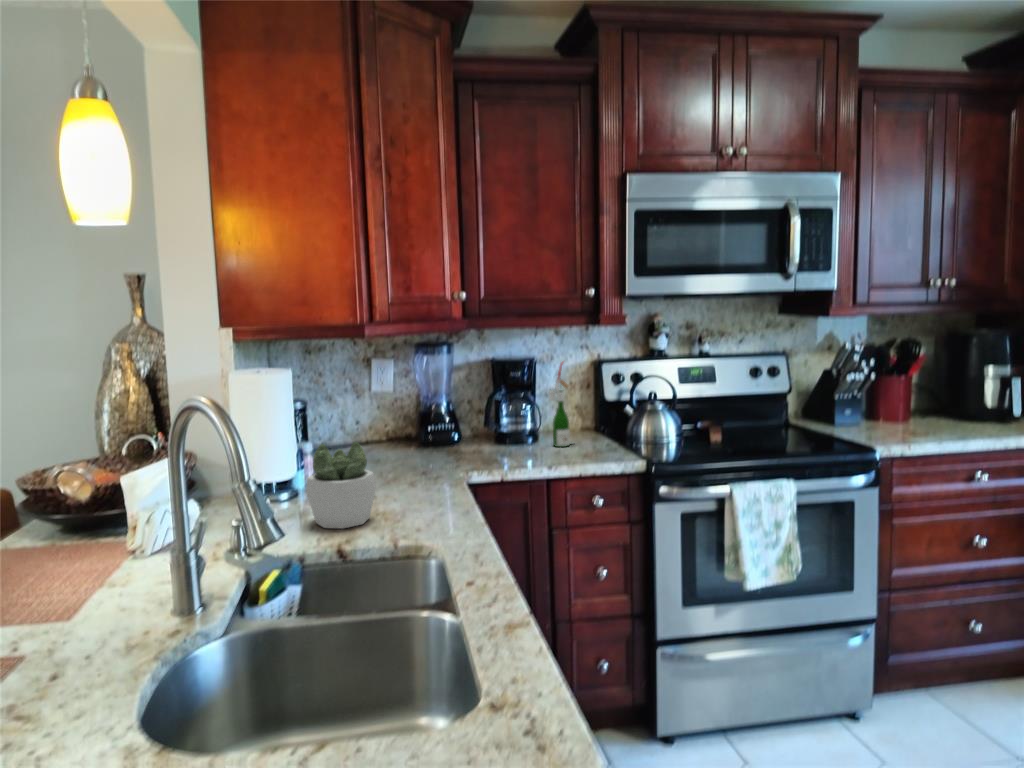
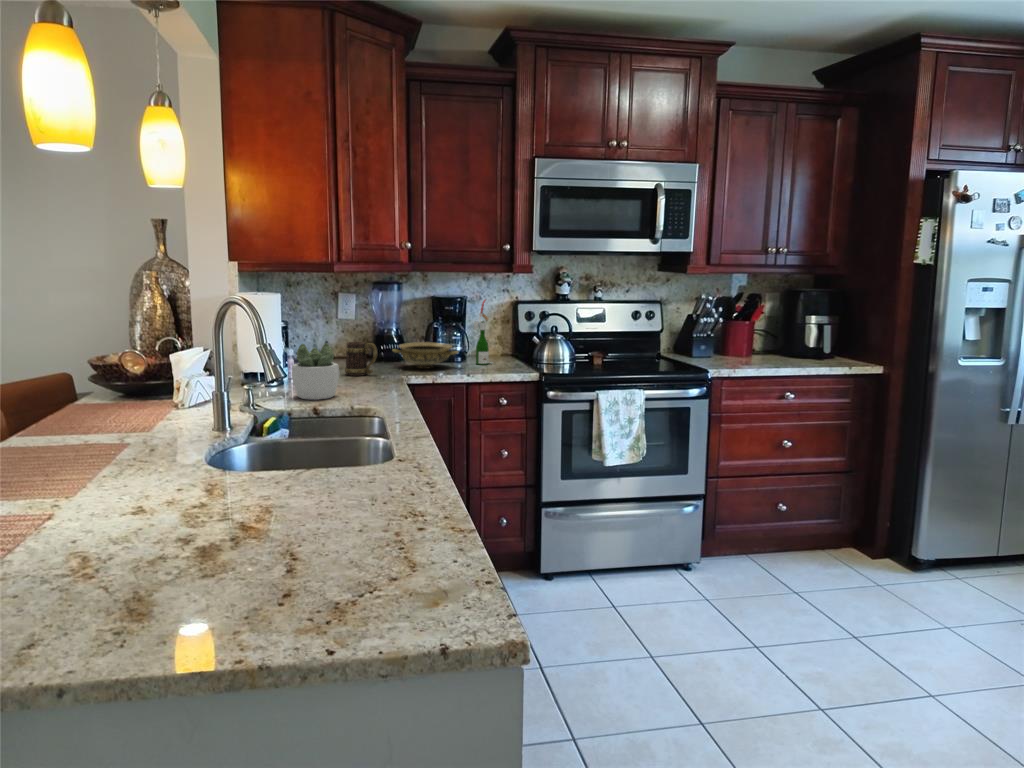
ceramic bowl: none [444,420,533,457] -> present [392,342,459,369]
mug: none [383,426,426,474] -> present [345,342,377,376]

